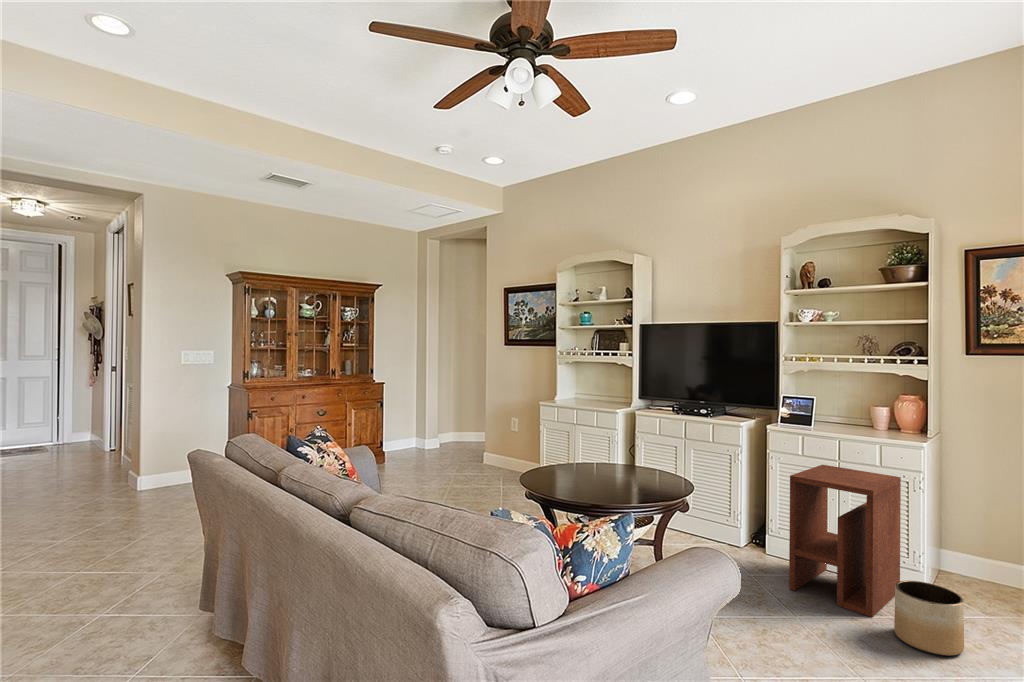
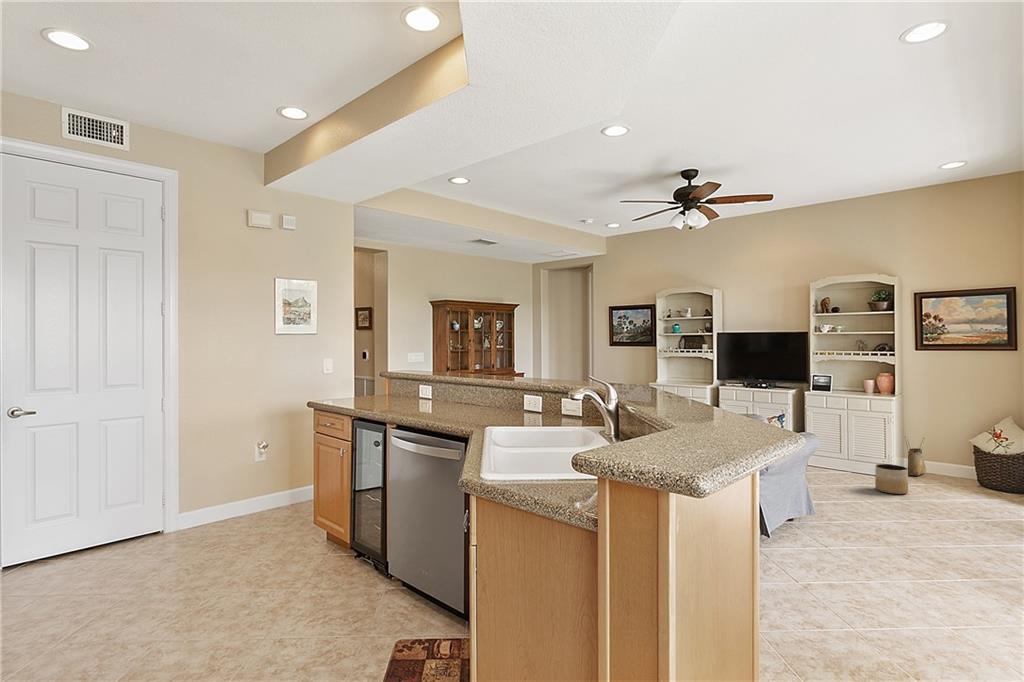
side table: present [789,465,901,617] -> none [821,413,880,485]
woven basket: none [946,512,986,592] -> present [905,436,926,476]

